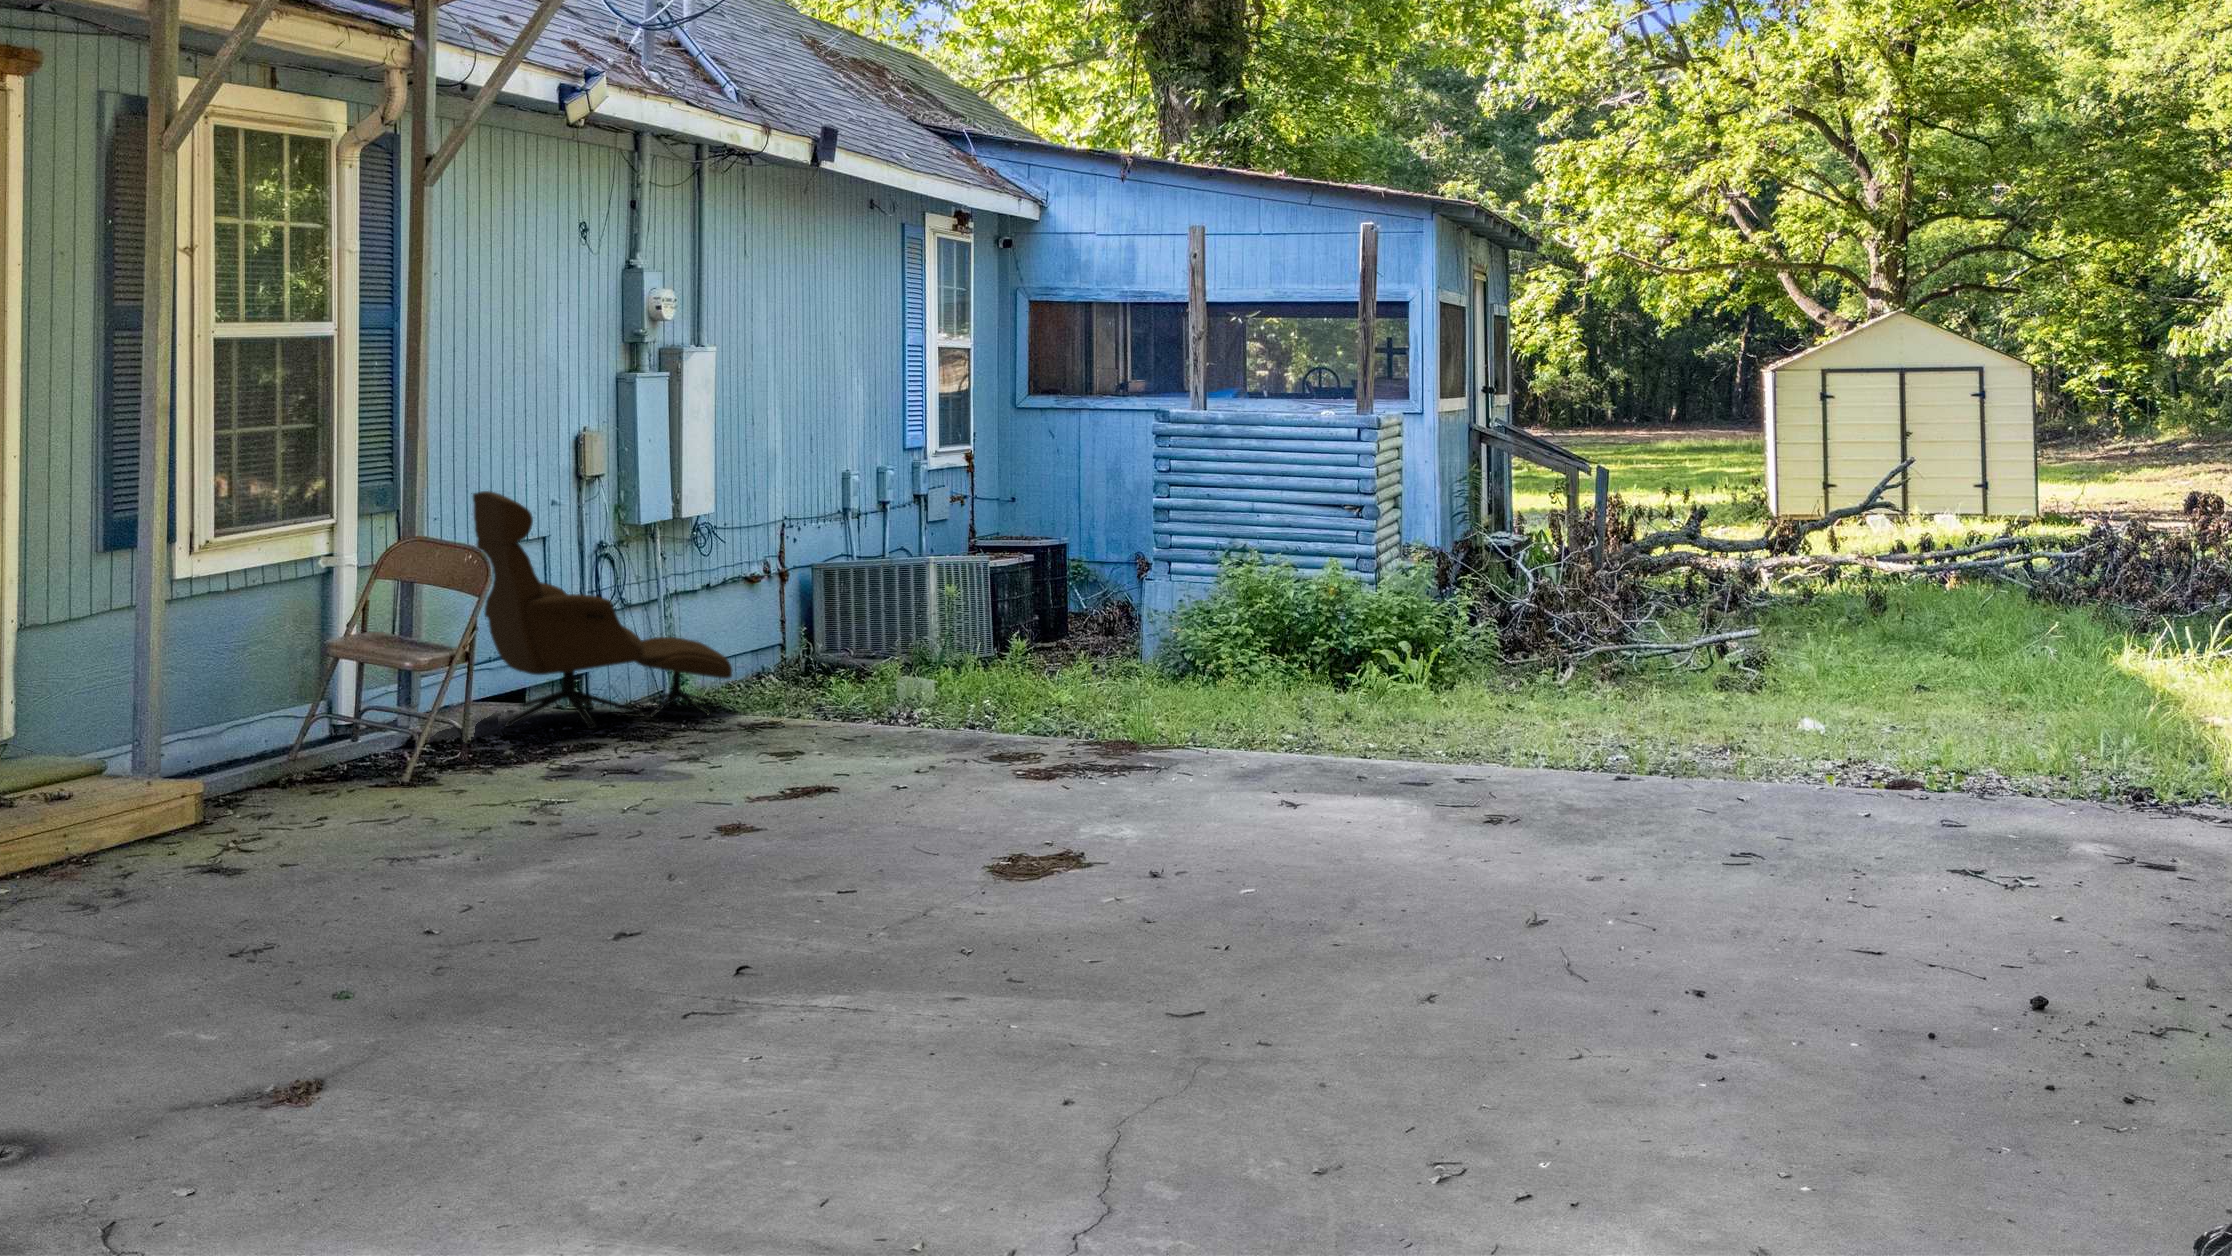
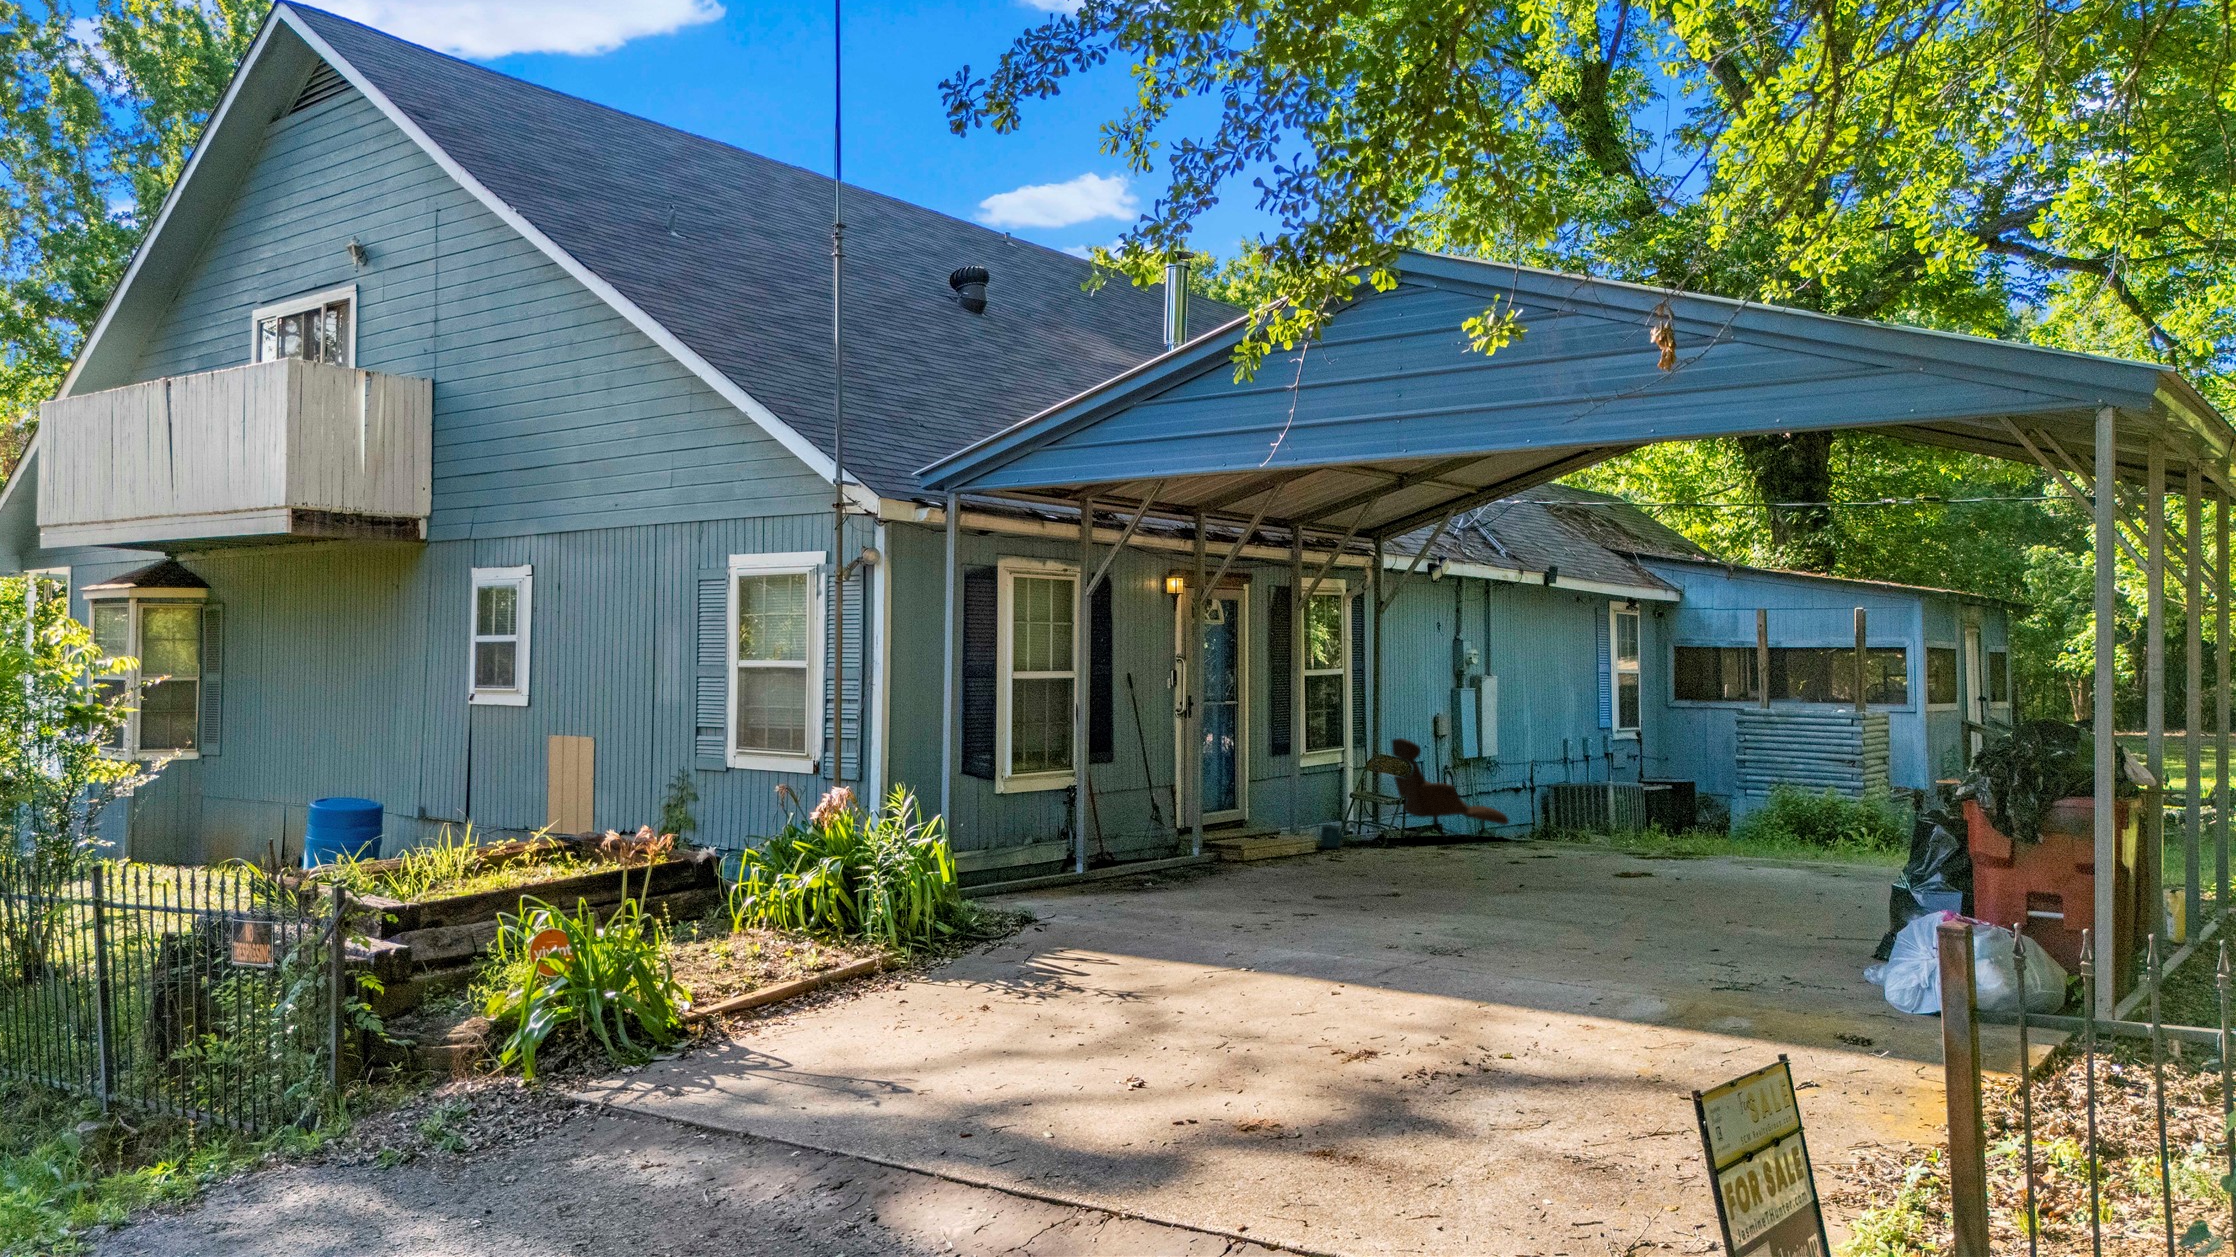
watering can: none [255,708,353,782] -> present [1318,820,1356,848]

